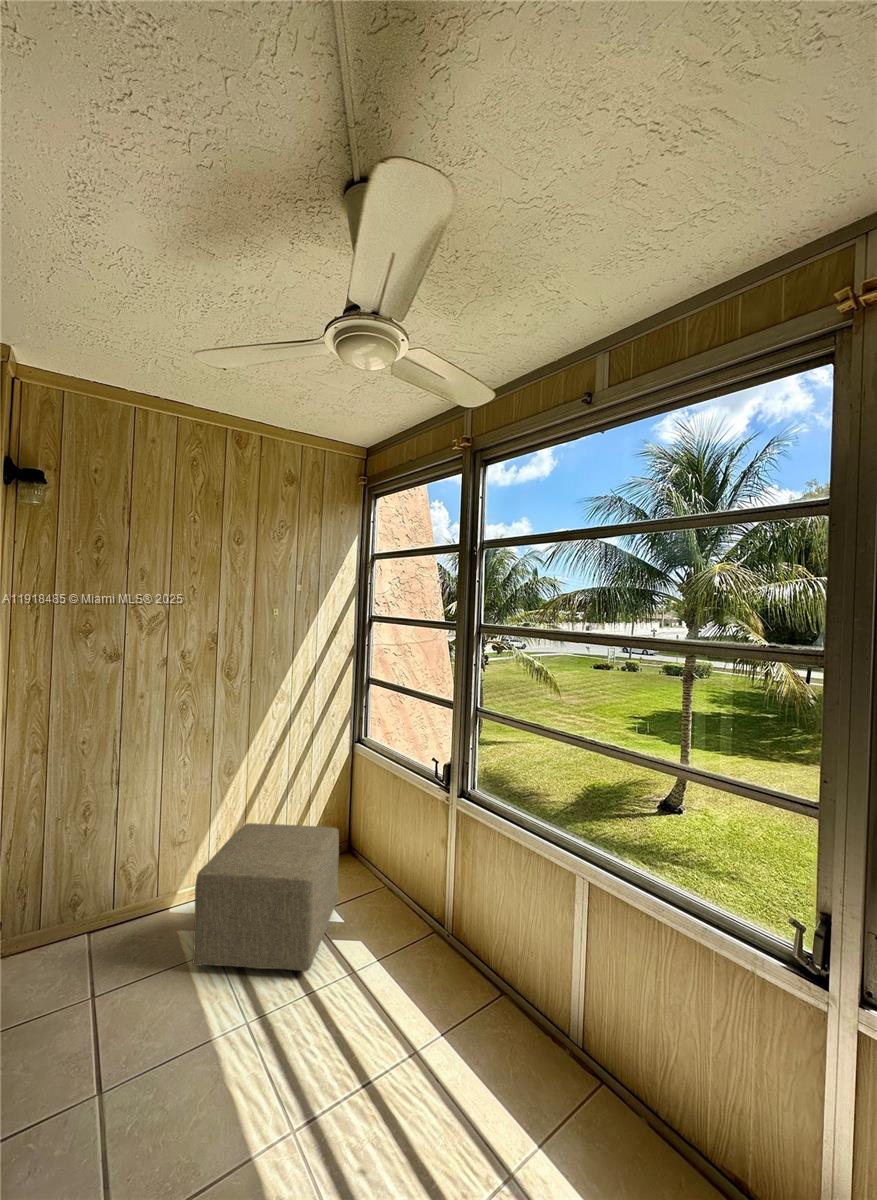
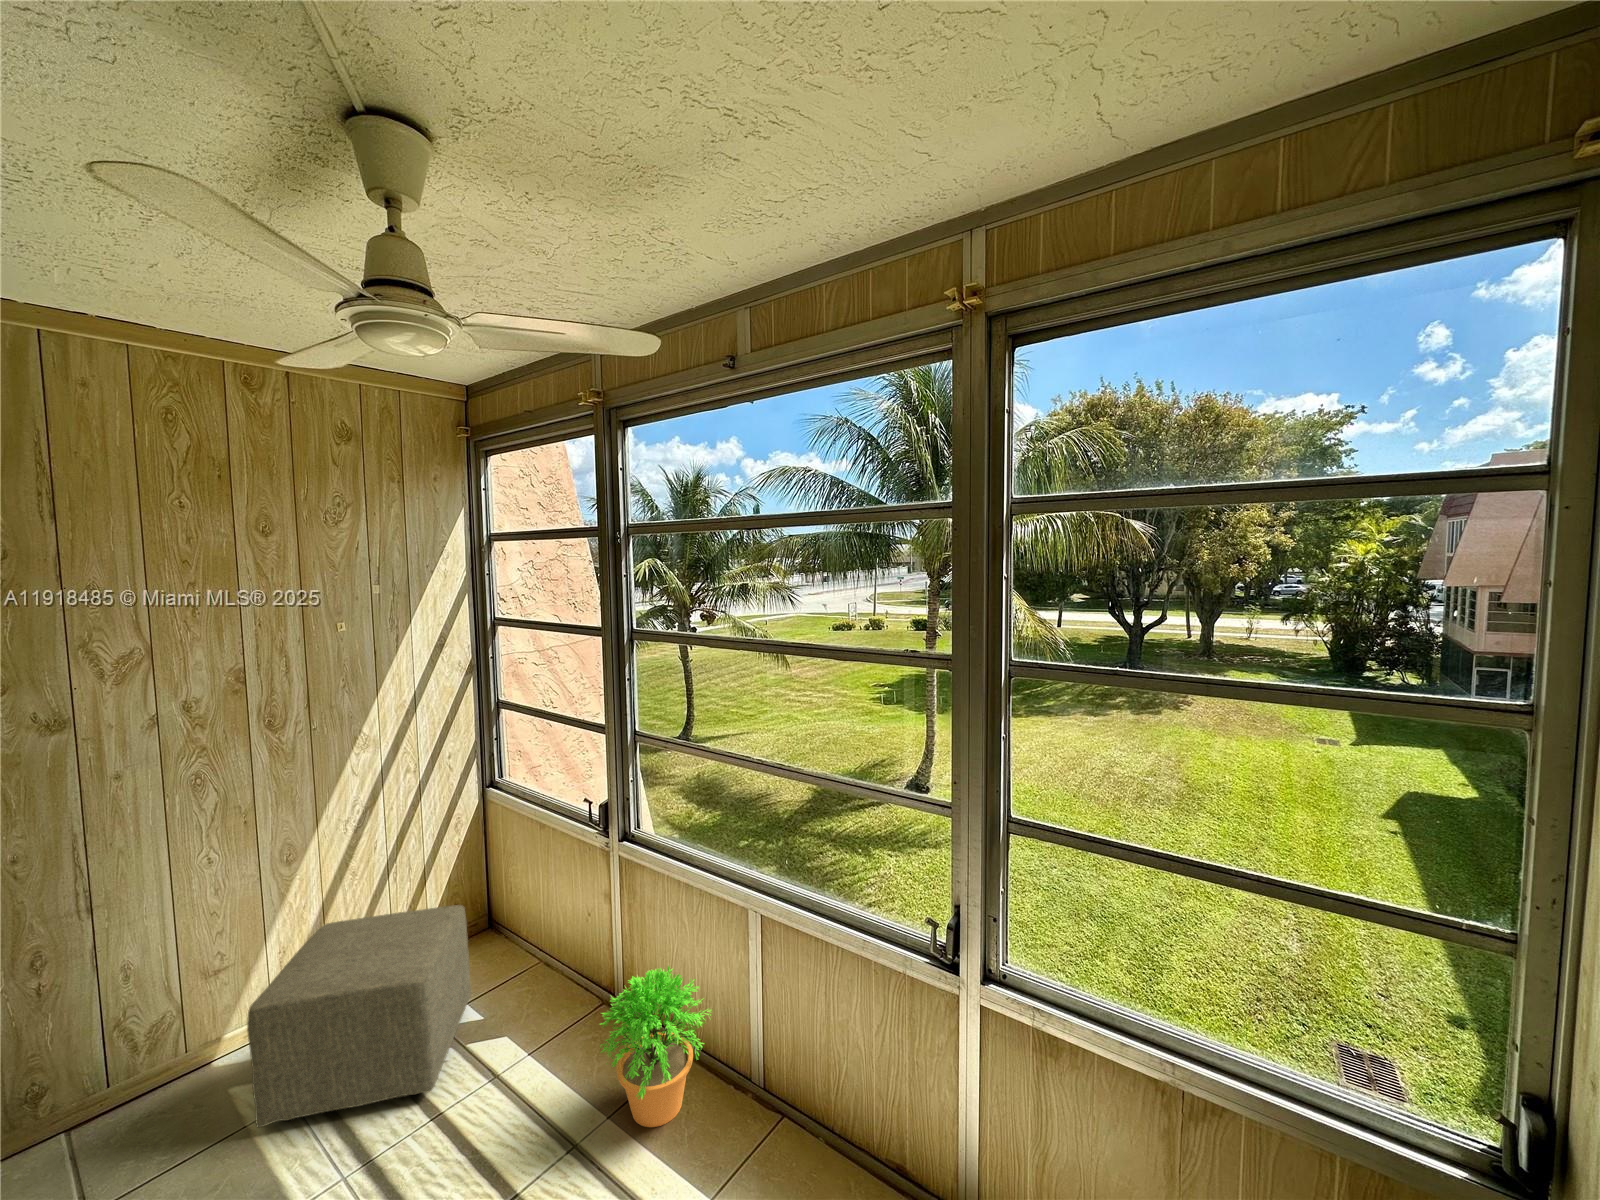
potted plant: none [438,911,538,1056] -> present [600,966,711,1127]

